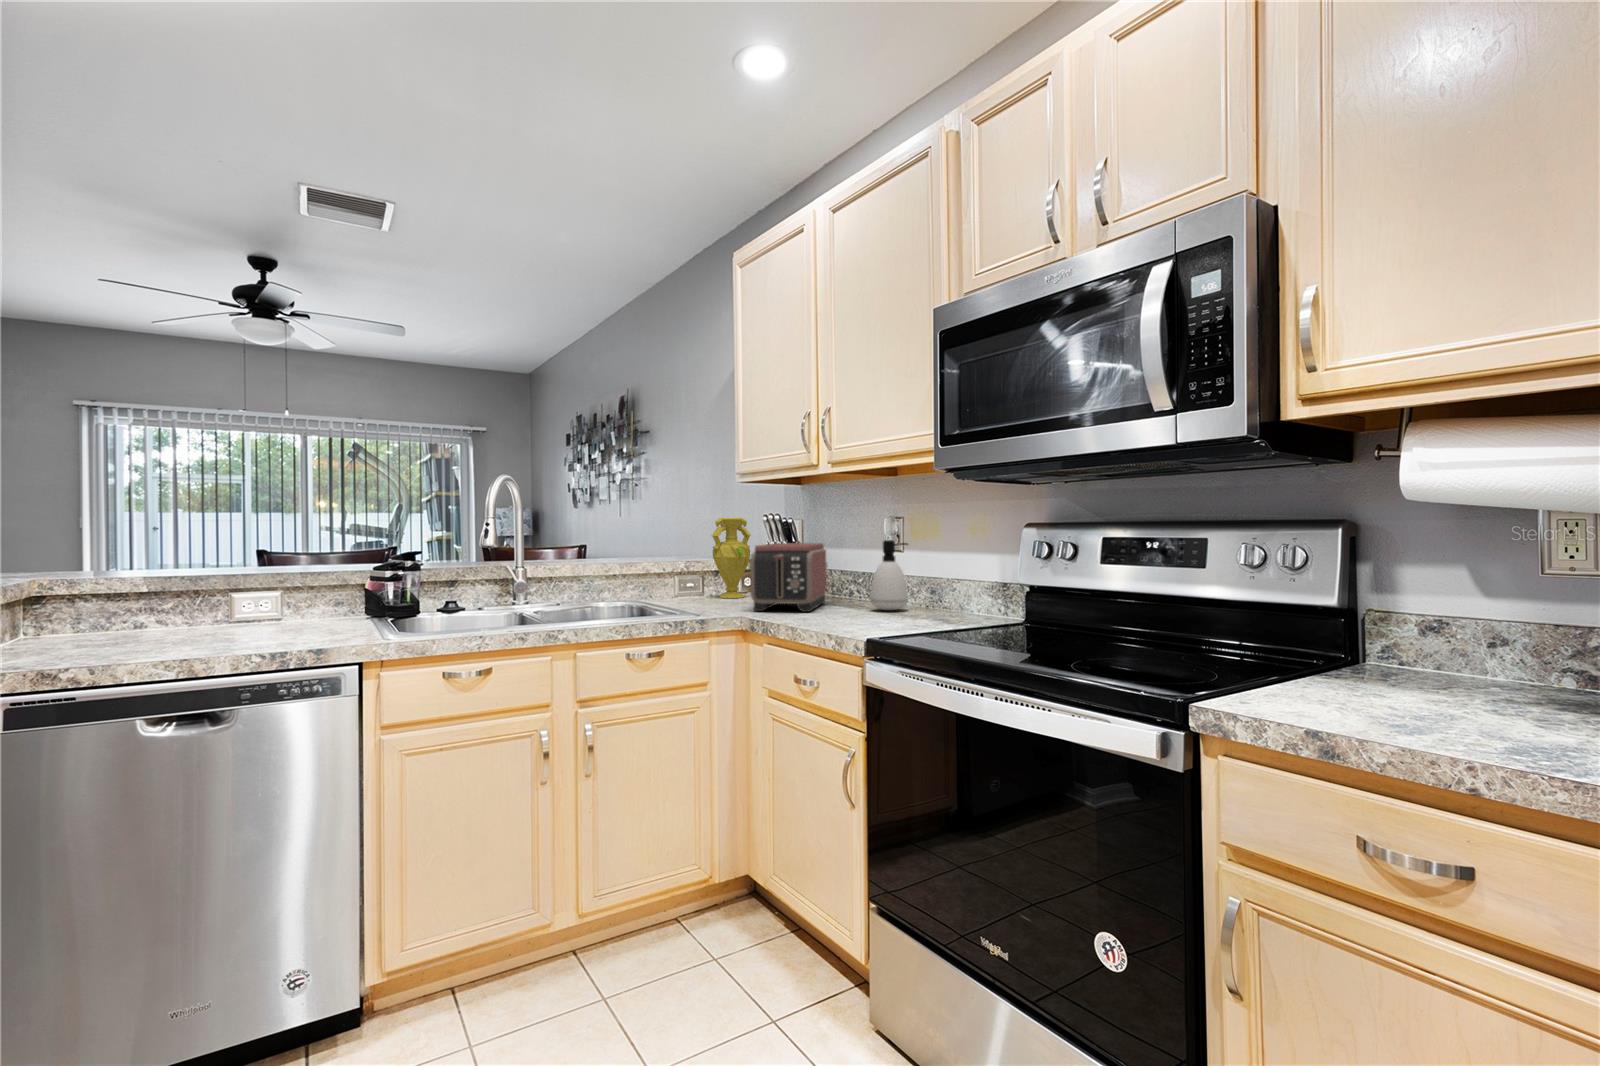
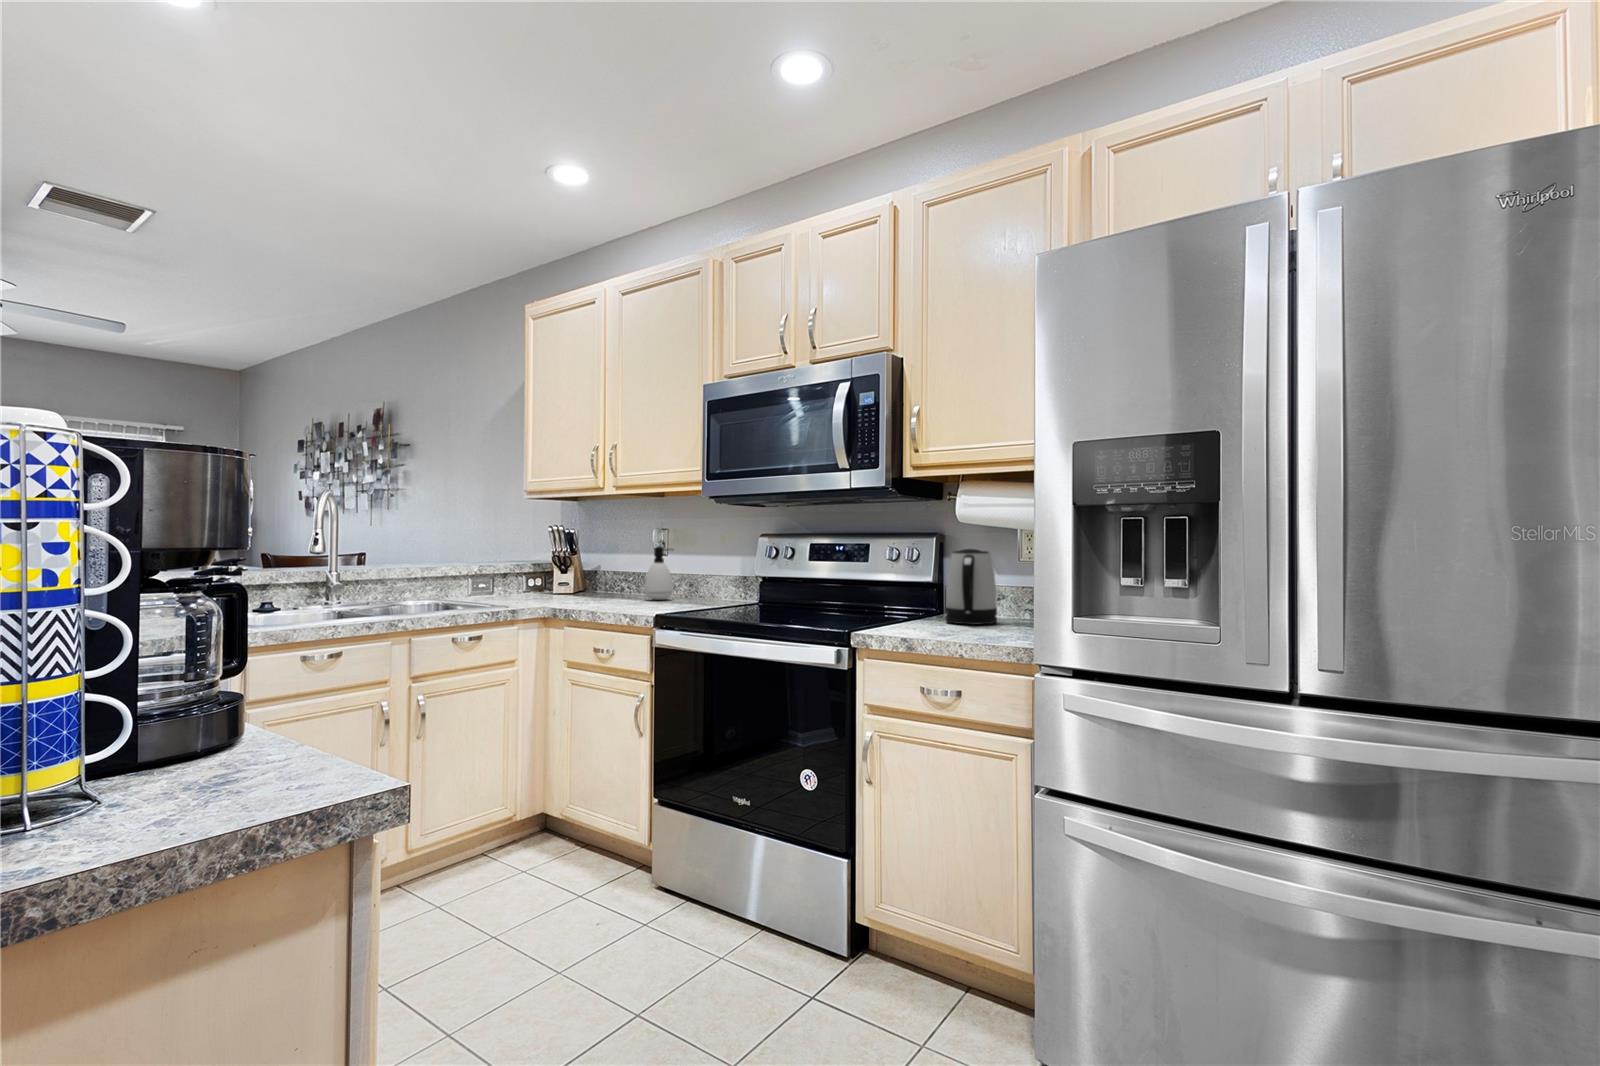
vase: present [711,518,751,598] -> none [501,528,536,596]
toaster: present [750,543,826,612] -> none [549,549,606,603]
kettle: none [1376,548,1502,698] -> present [946,548,997,624]

